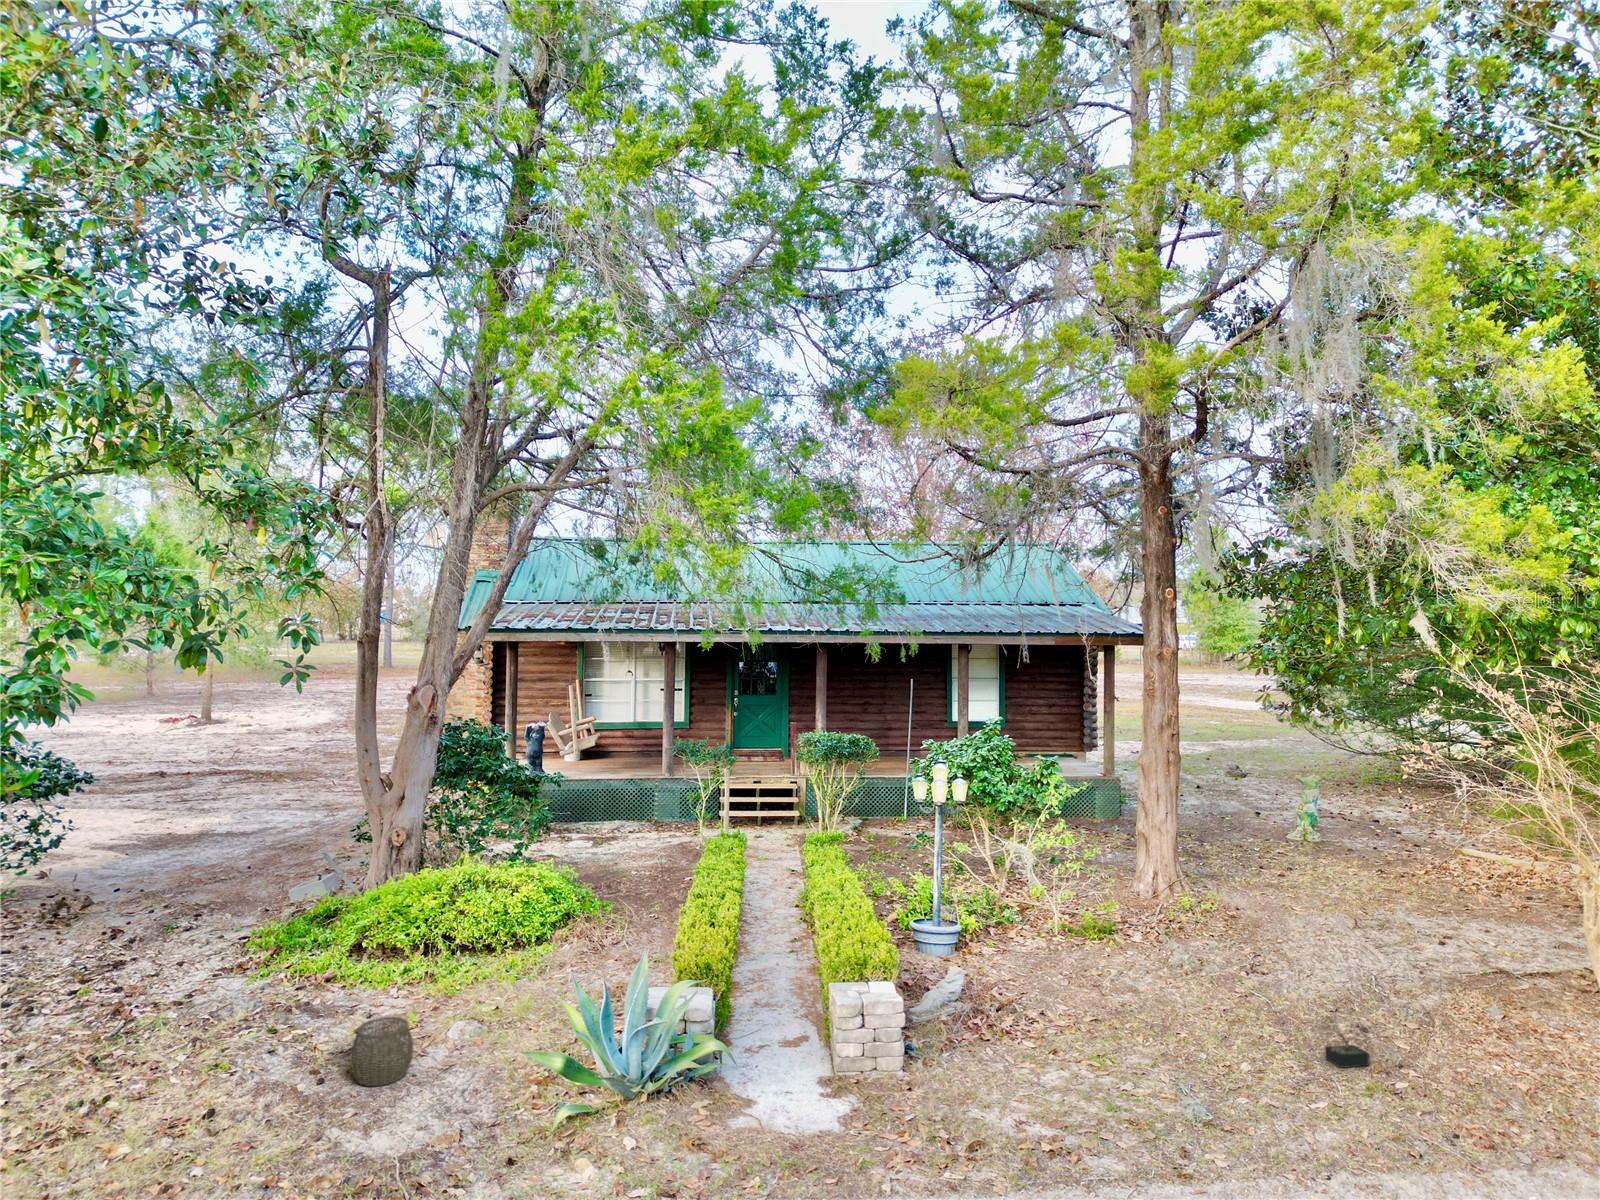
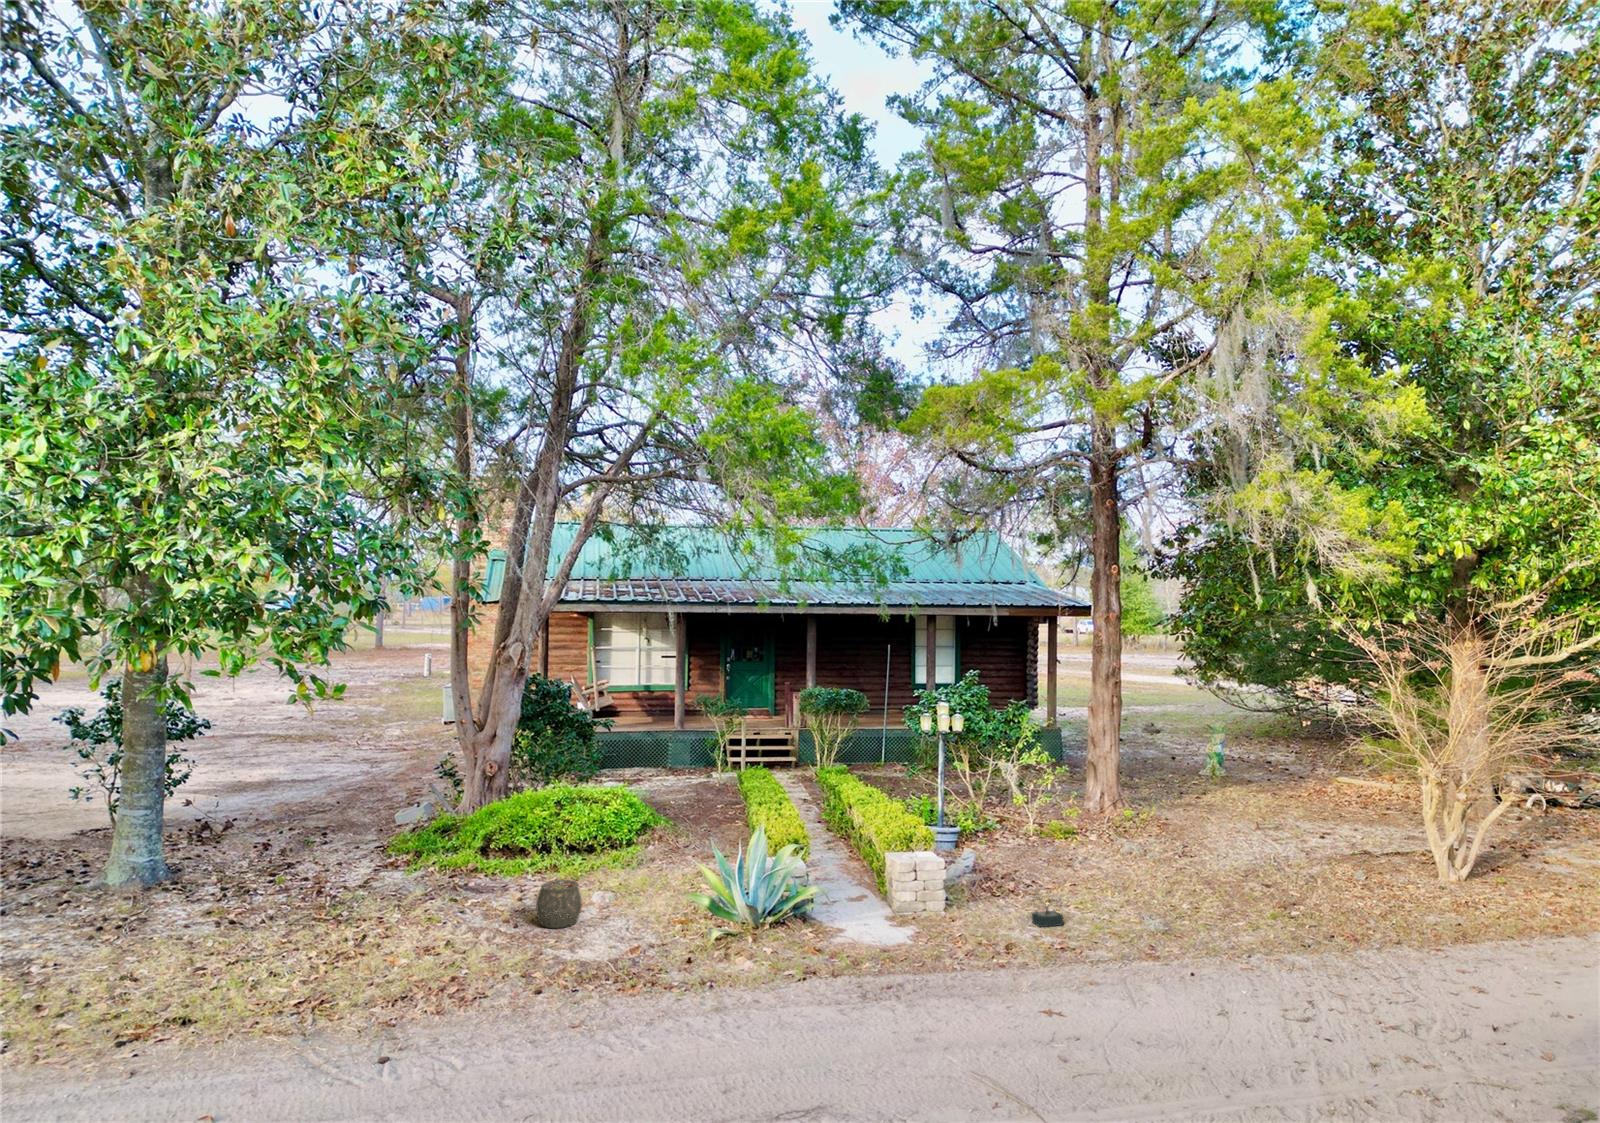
decorative plant: present [1315,1016,1371,1068] -> present [1024,888,1063,927]

